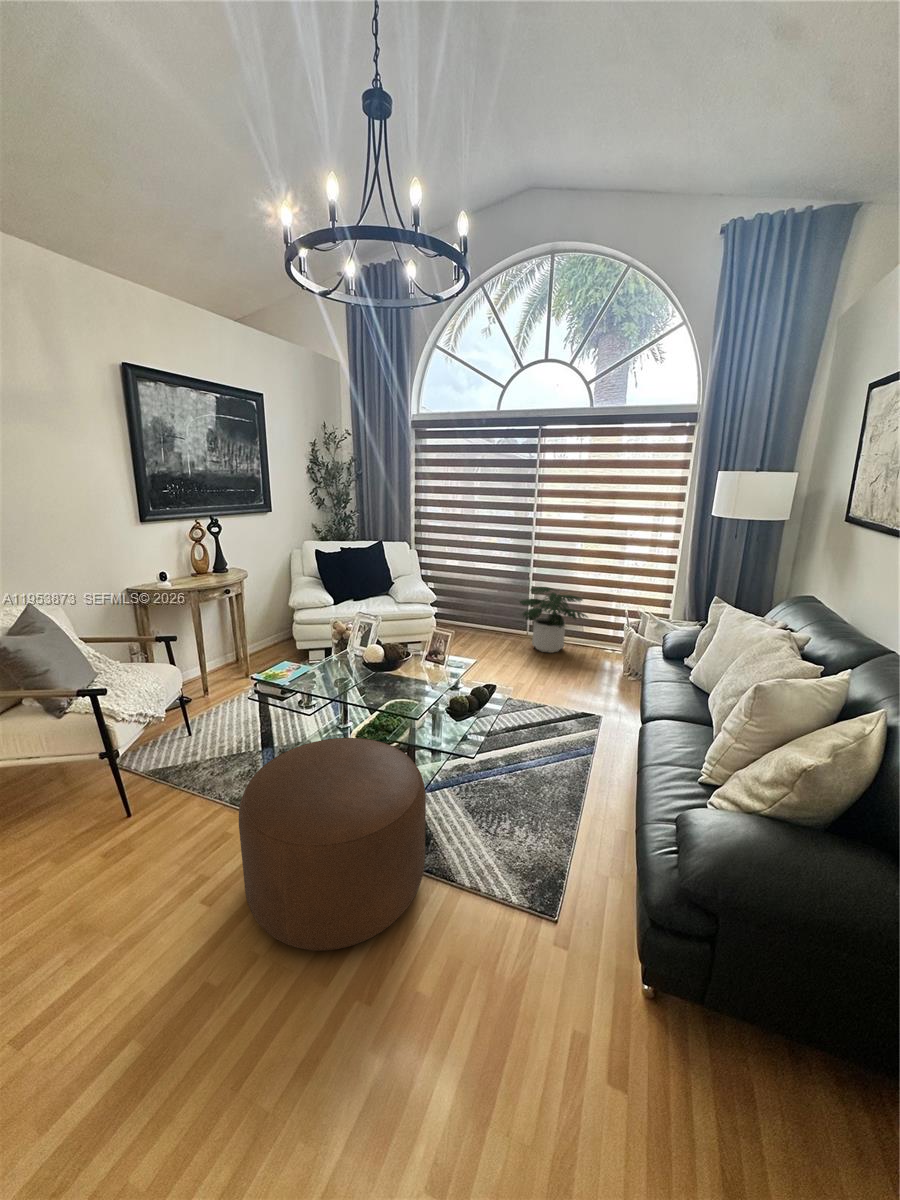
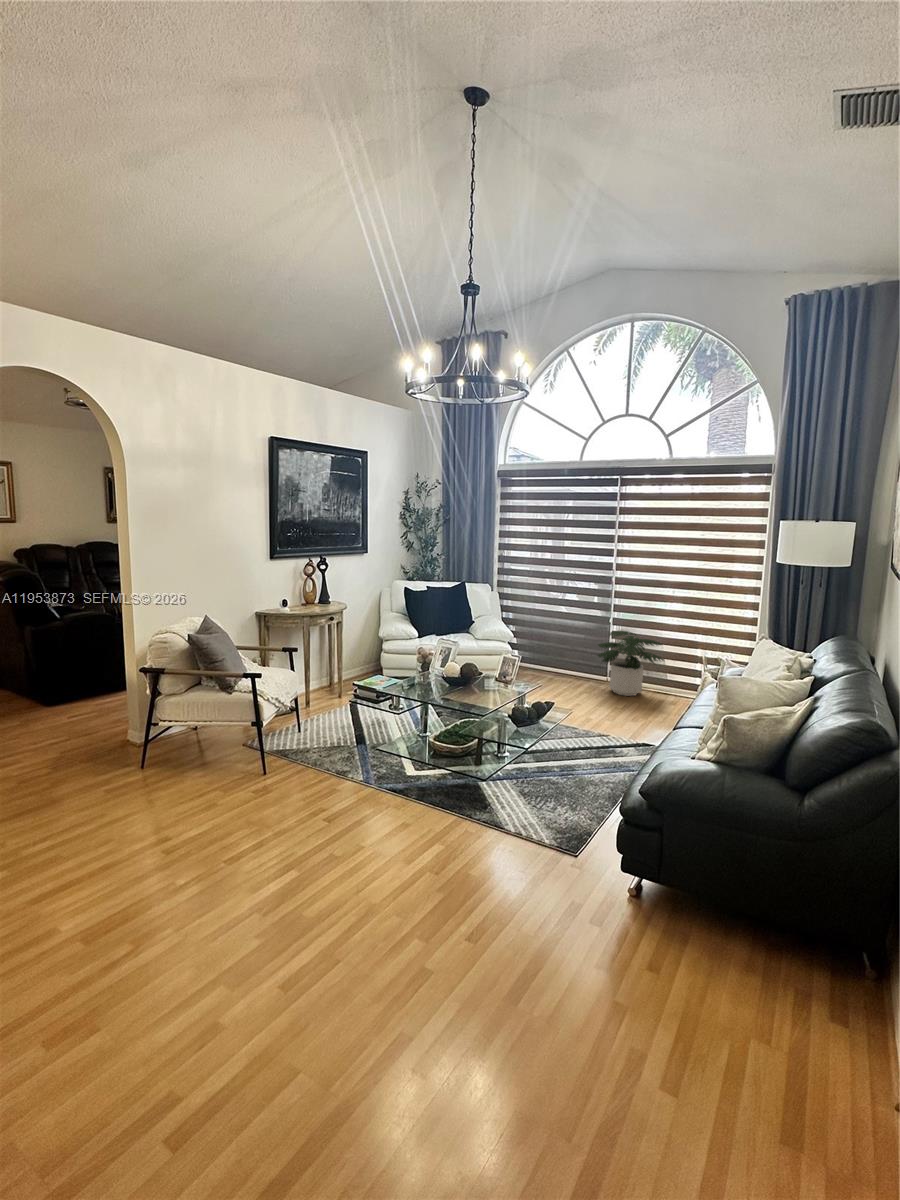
ottoman: present [239,738,426,951] -> none [354,719,483,848]

